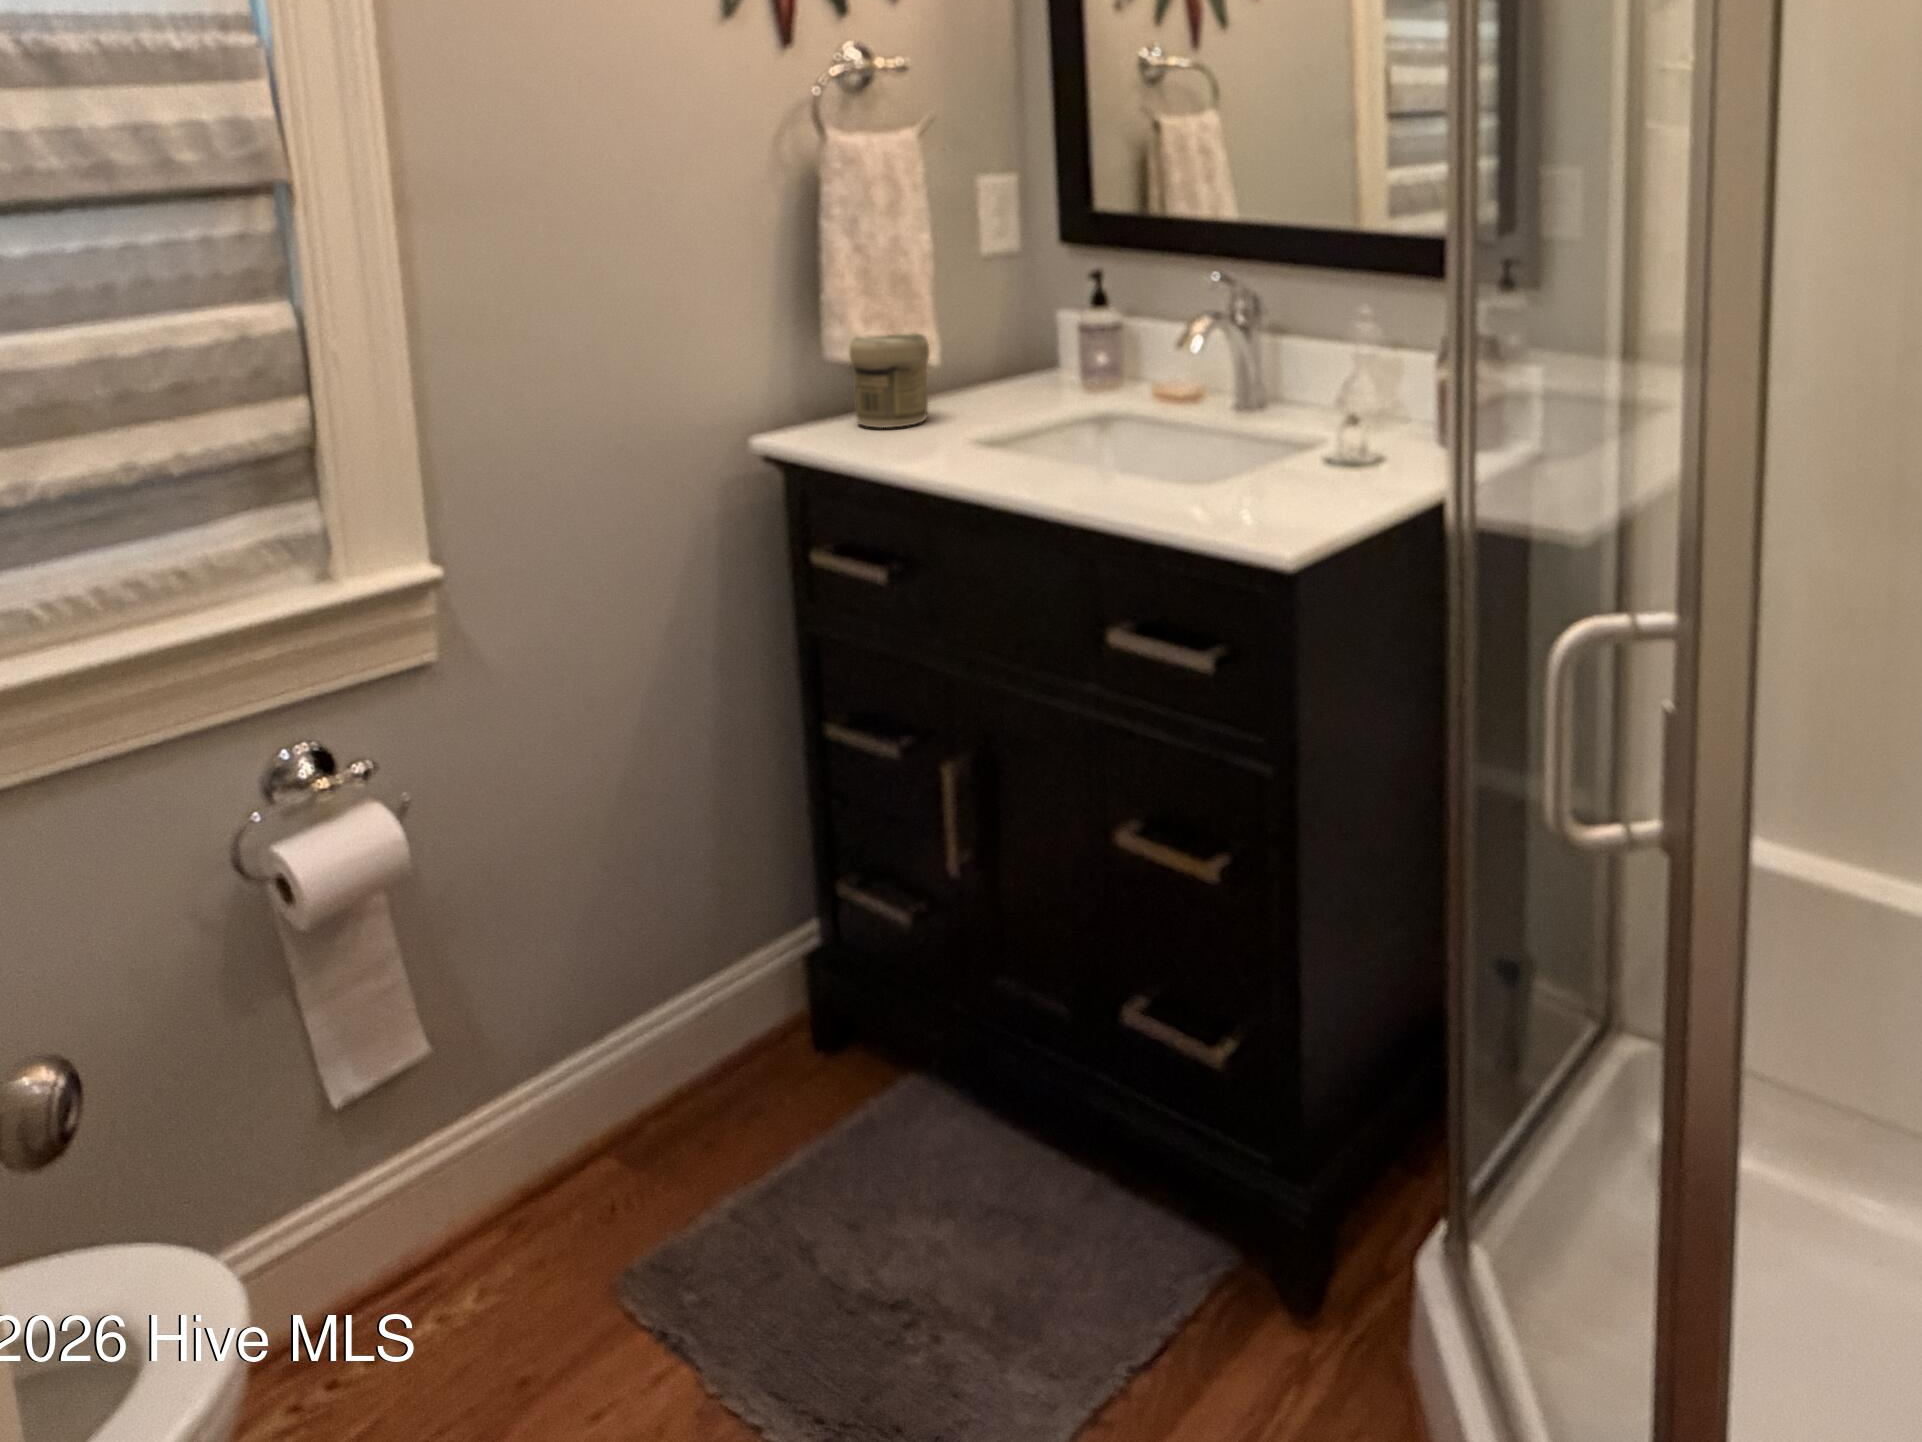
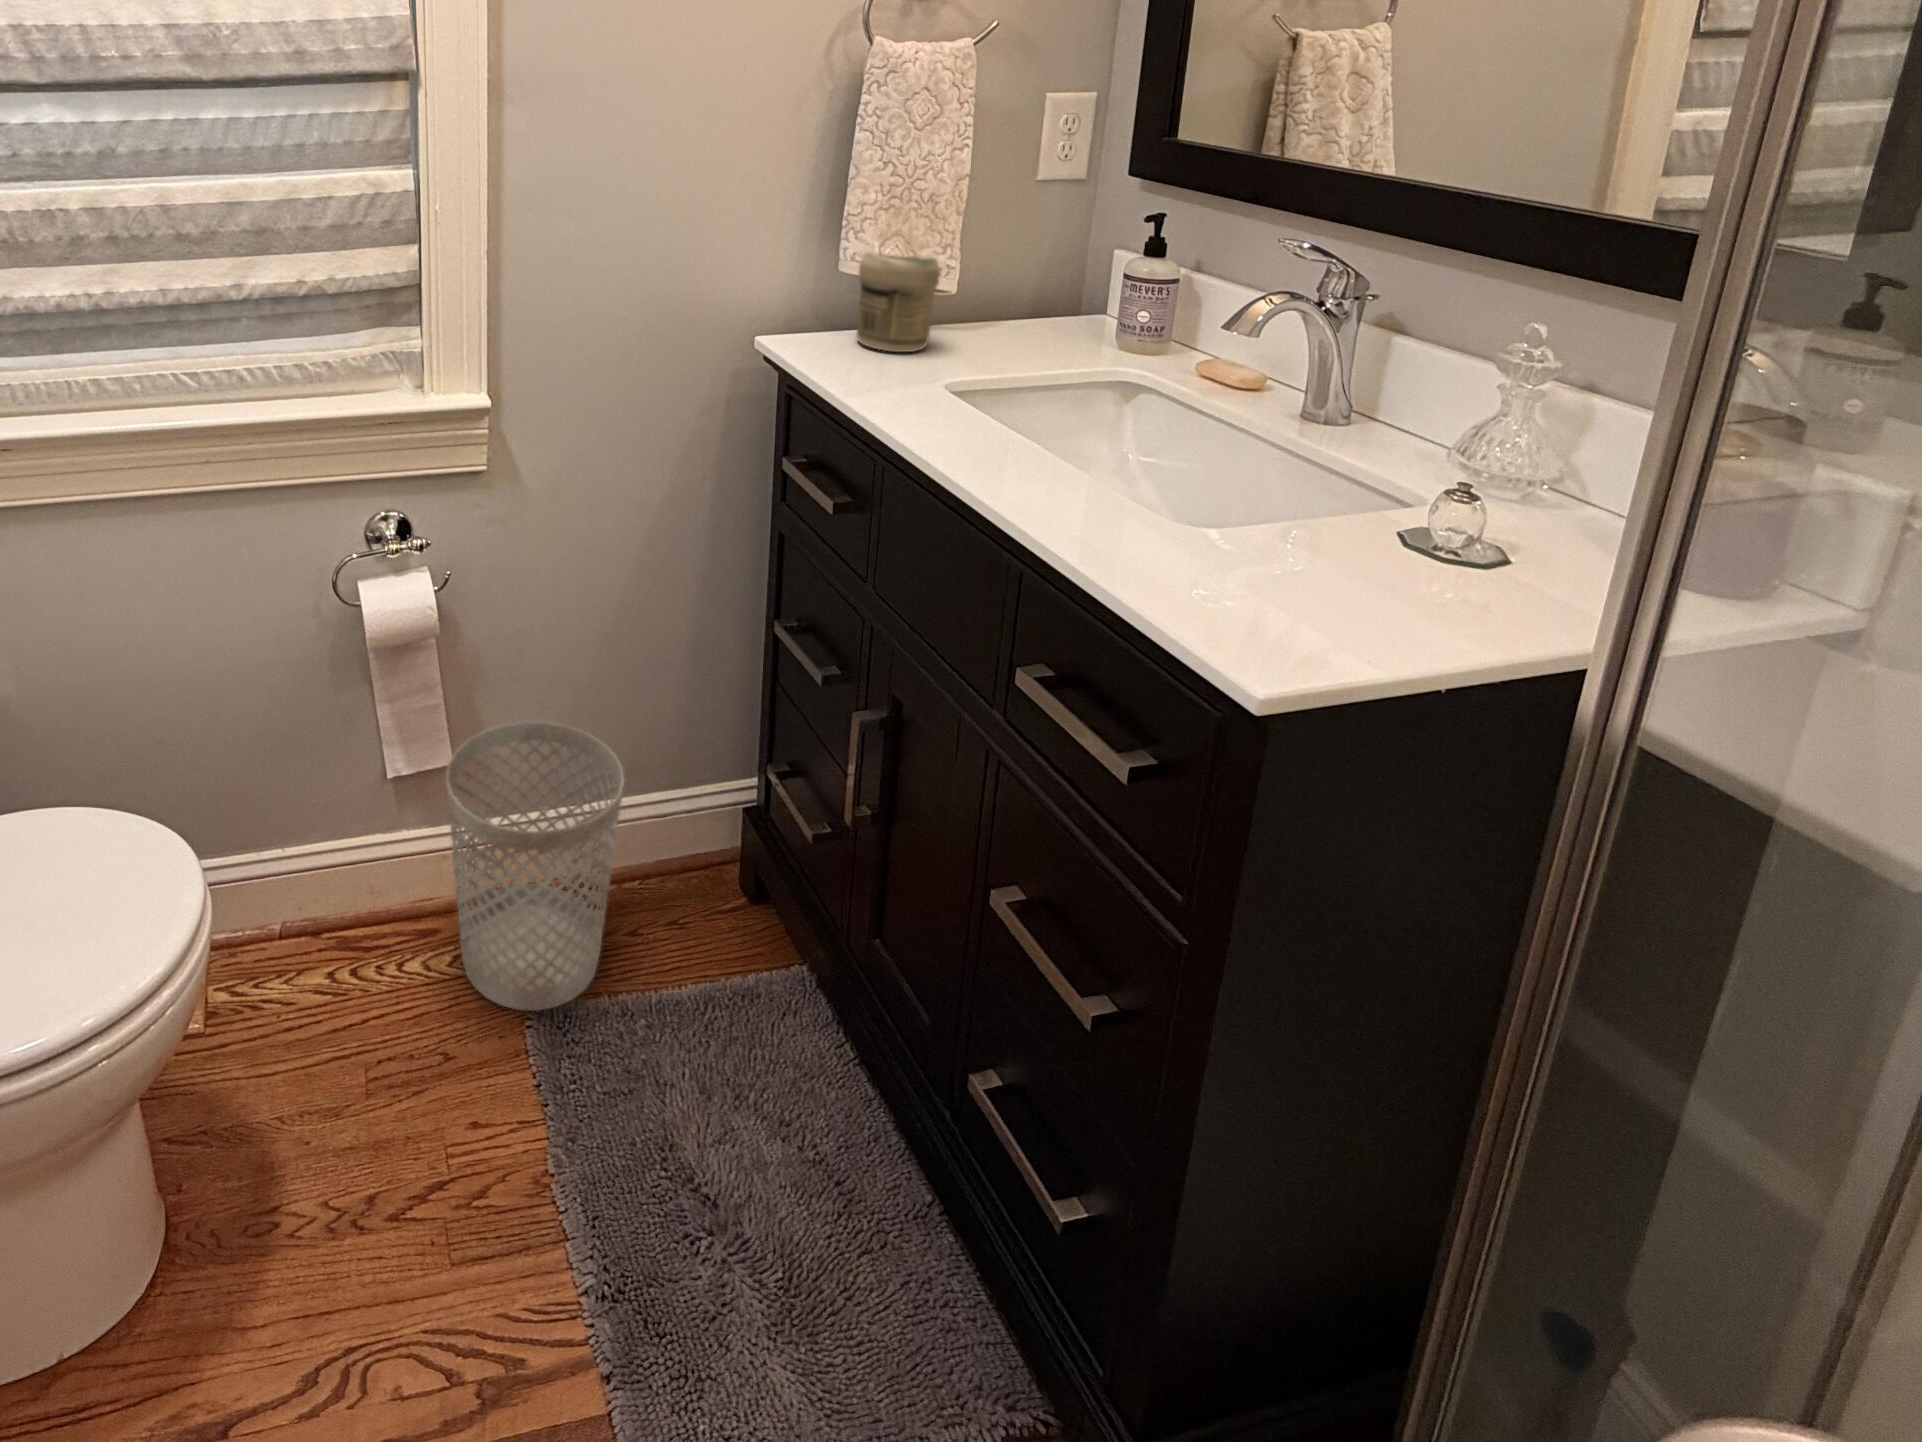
wastebasket: none [449,935,694,1294] -> present [446,722,624,1011]

